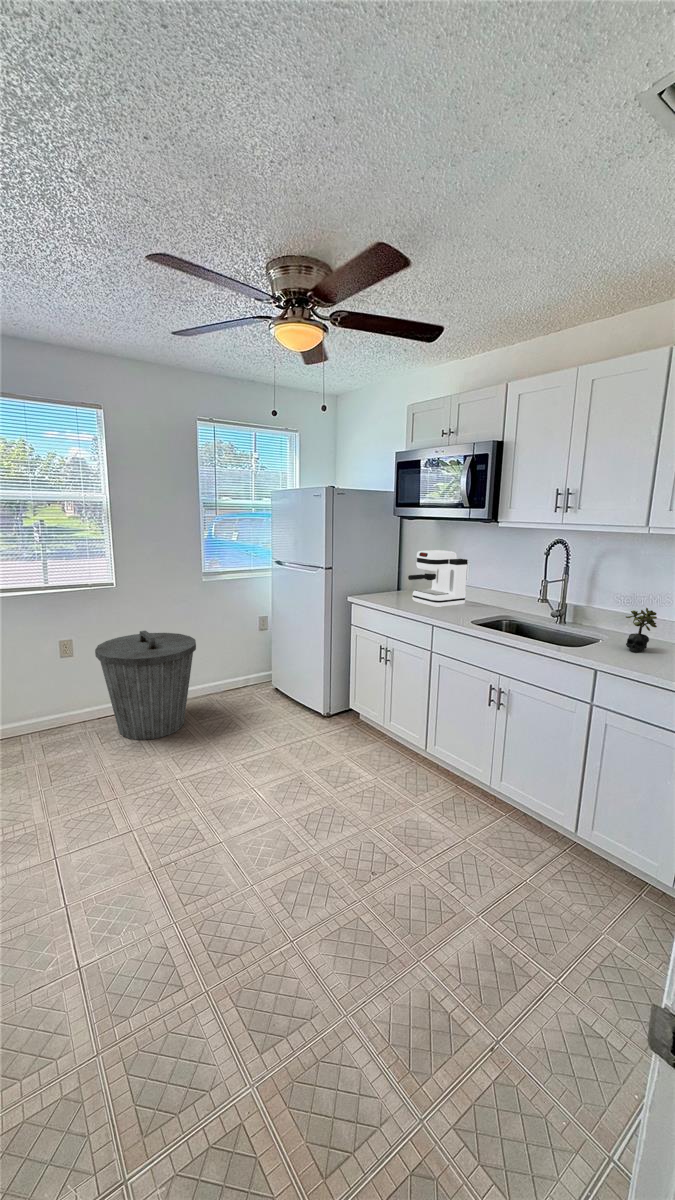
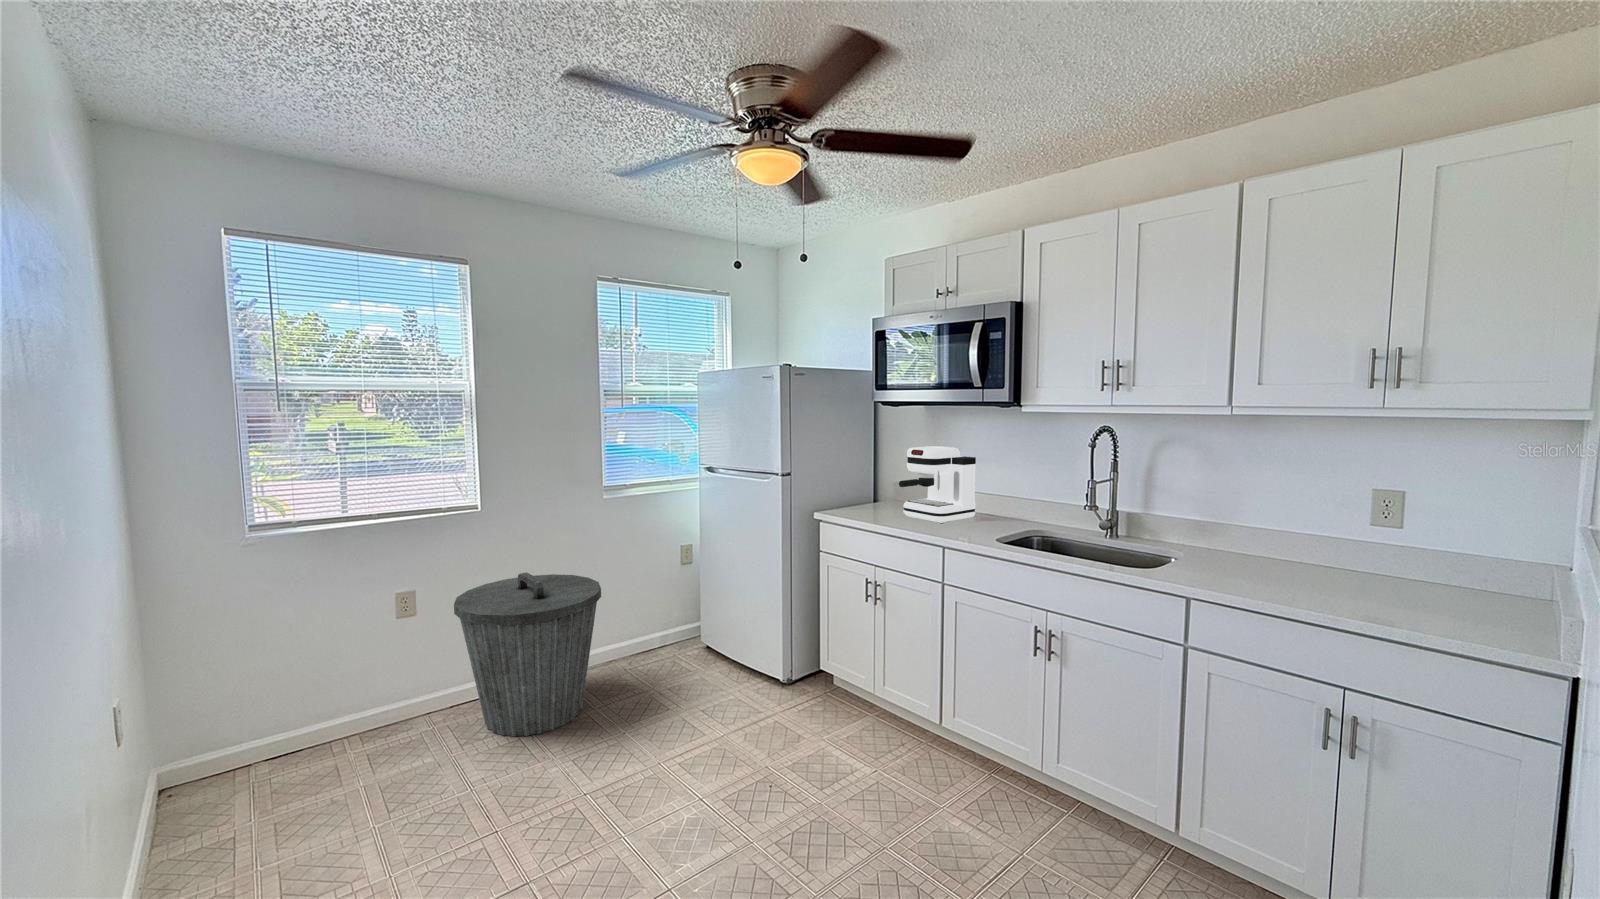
succulent plant: present [626,608,657,652] -> none [1212,512,1258,572]

